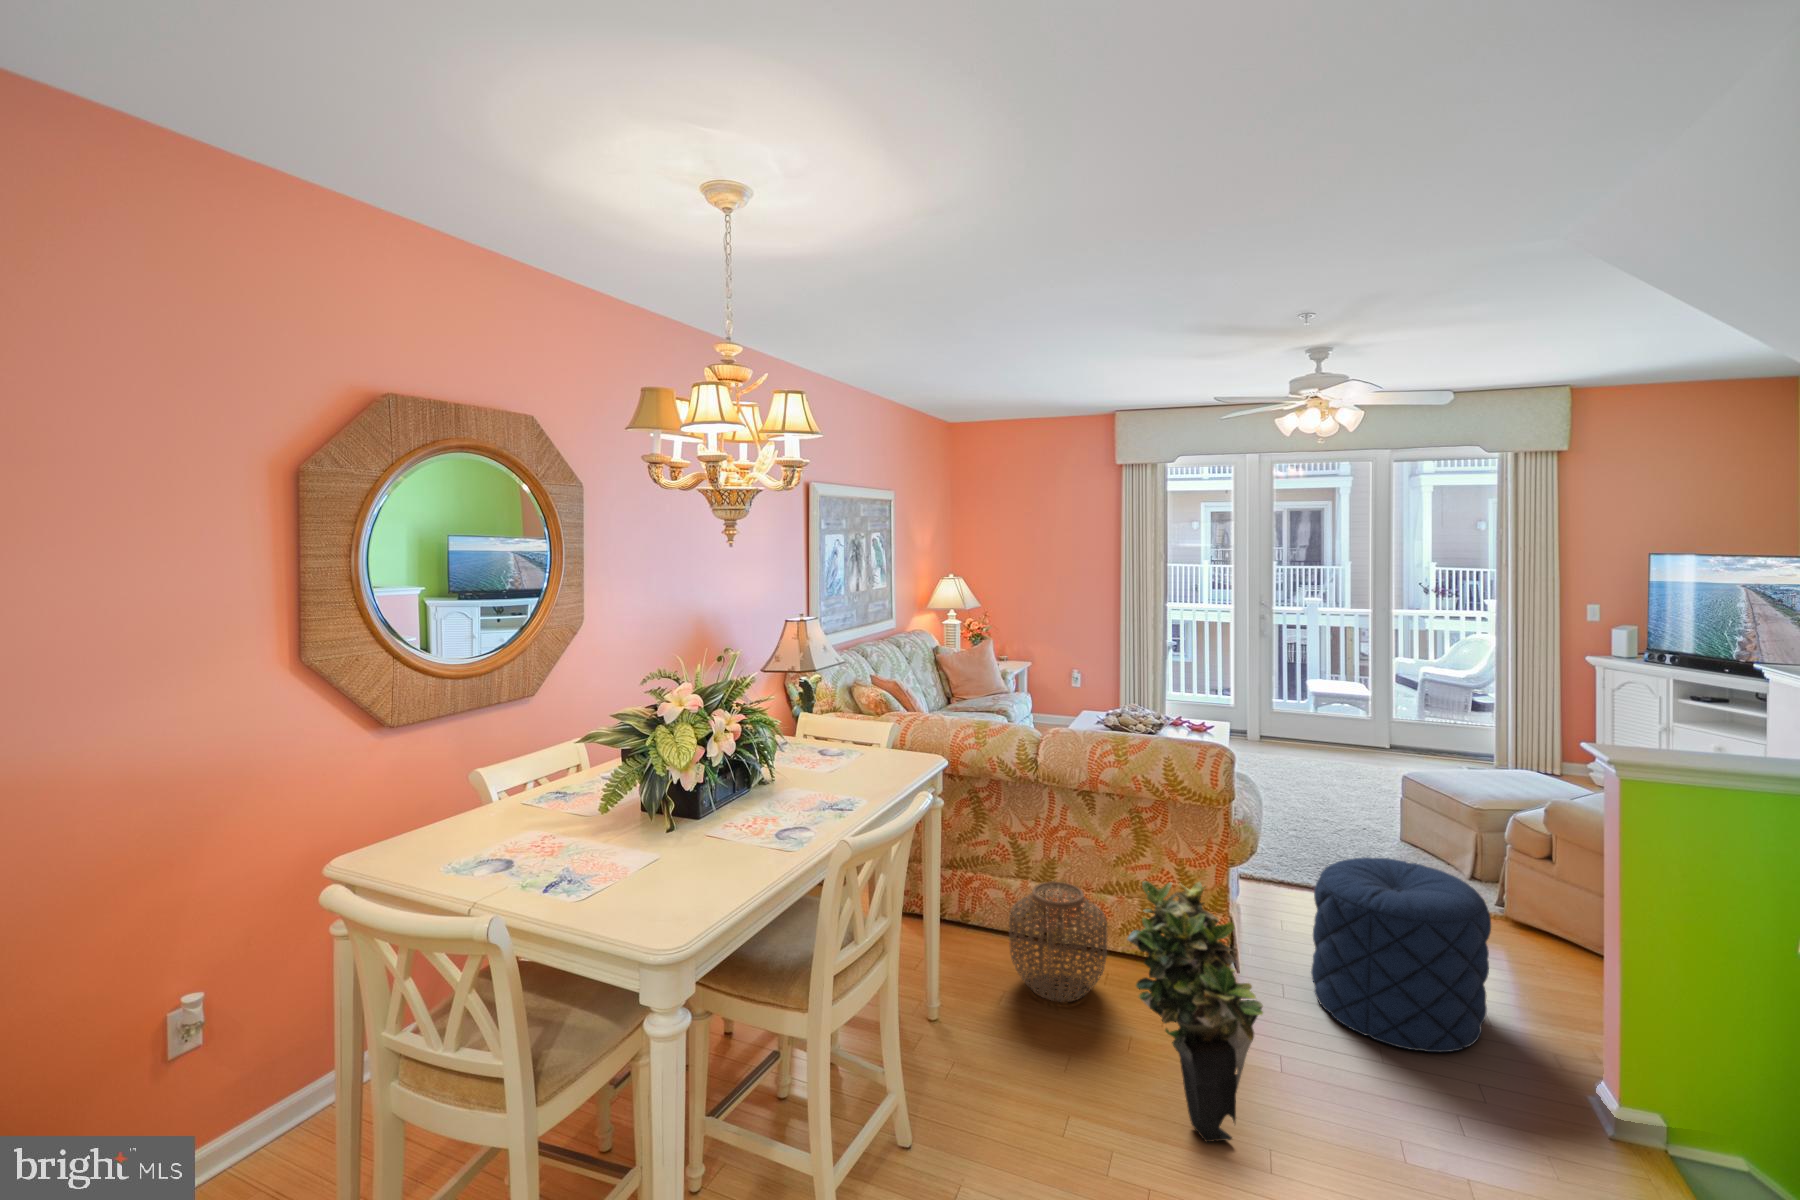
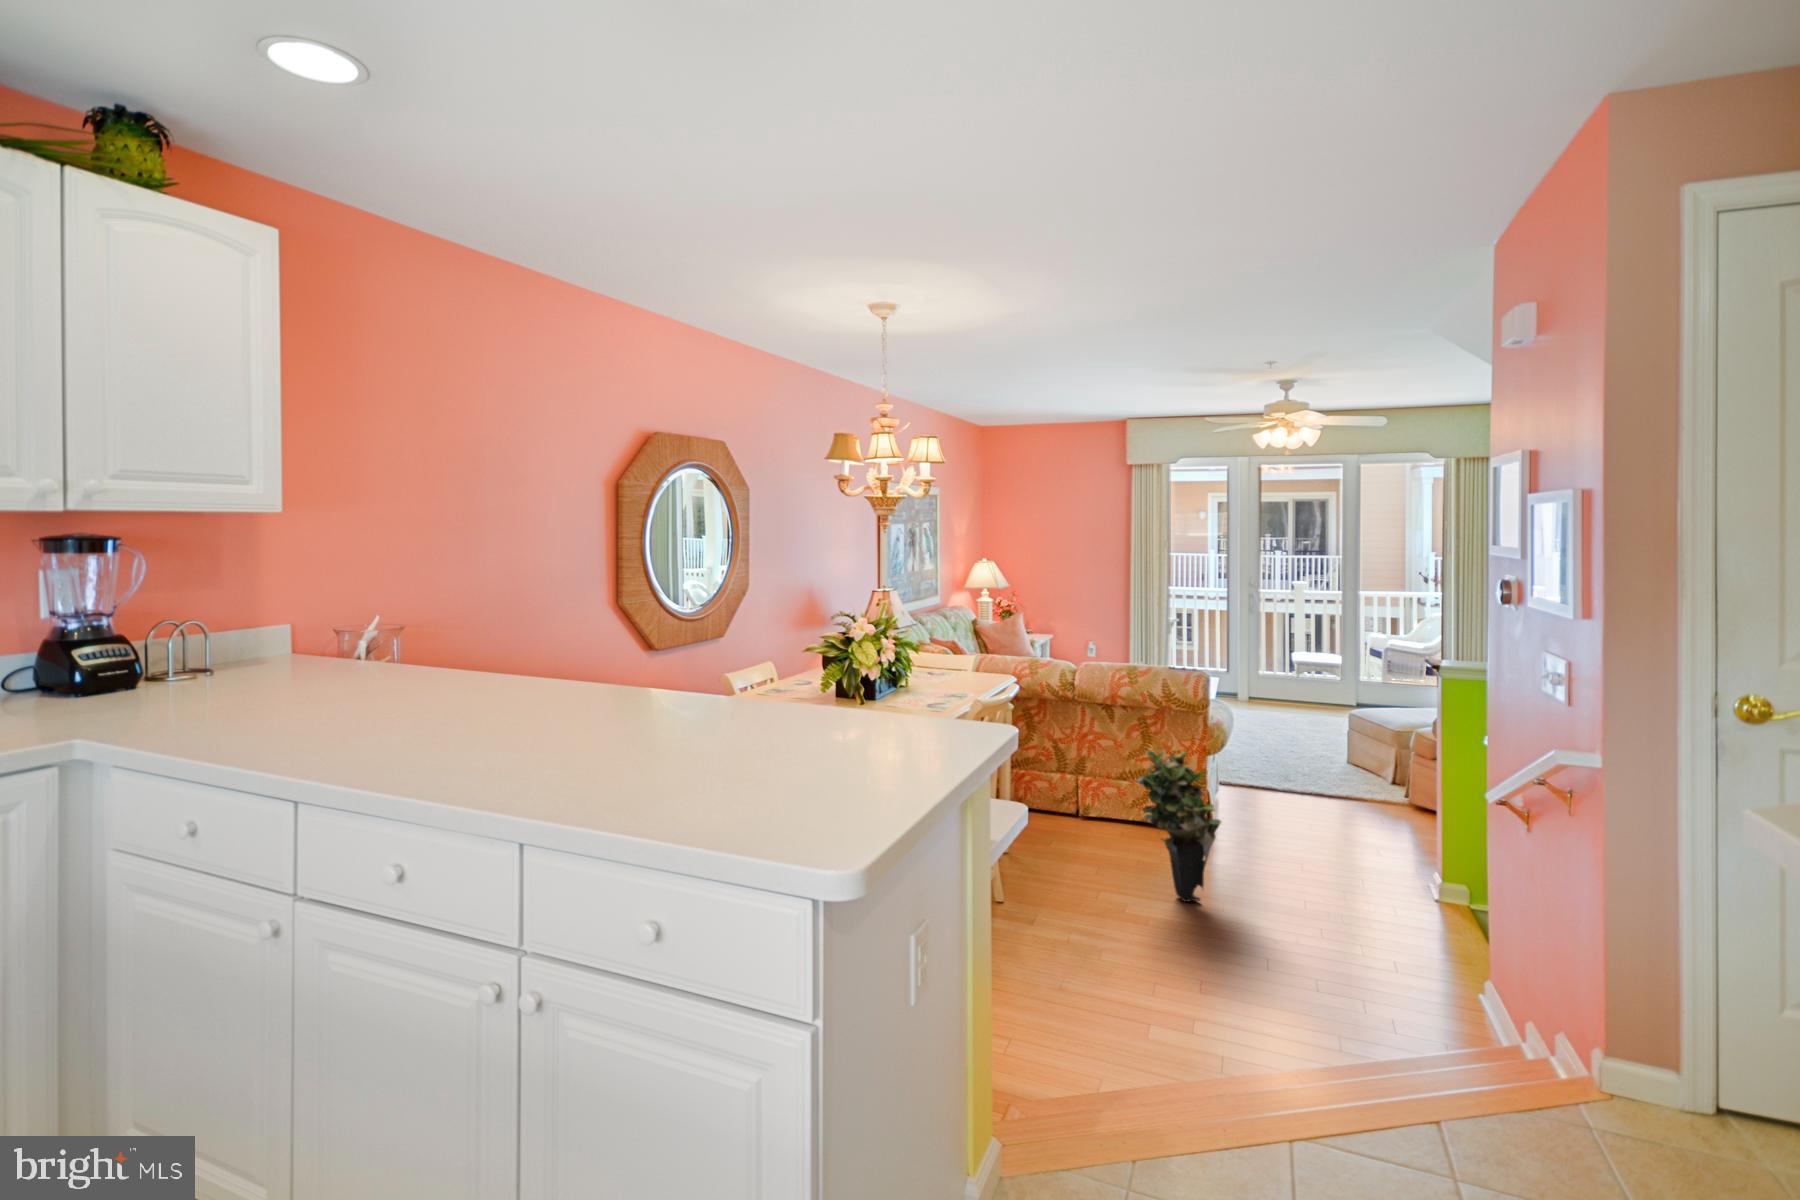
pouf: present [1311,857,1491,1052] -> none [1263,750,1379,867]
woven basket: present [1009,882,1107,1002] -> none [1055,767,1123,845]

